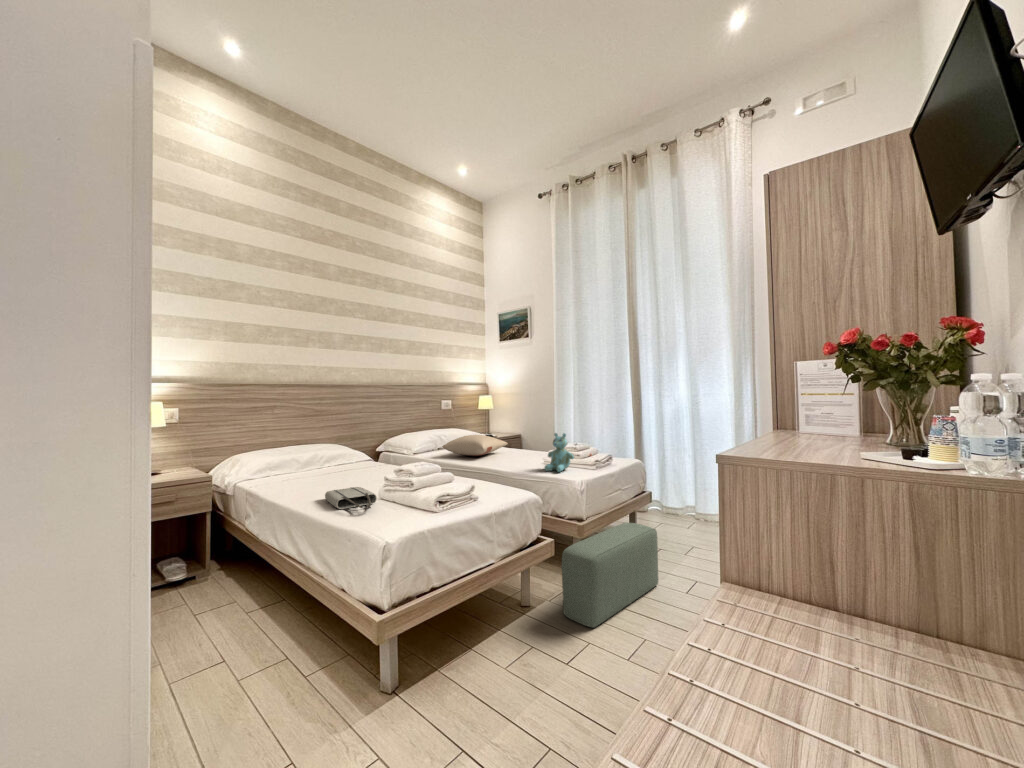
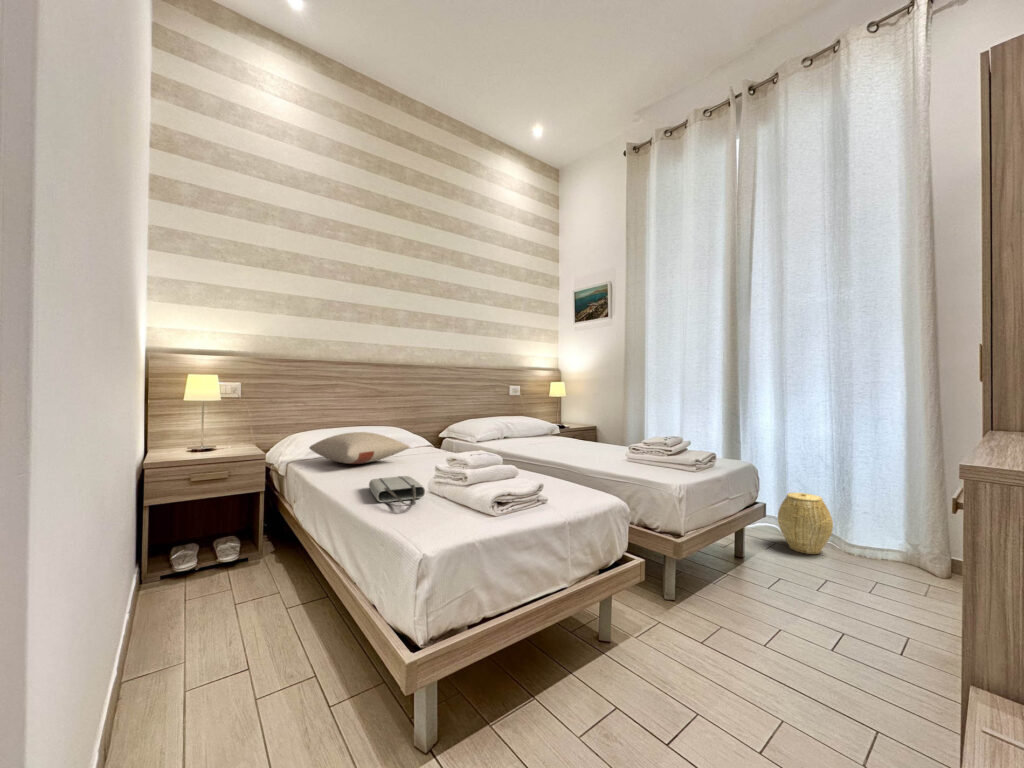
stuffed bear: present [544,433,574,472] -> none [628,423,667,471]
pillow: present [442,435,508,456] -> present [309,432,410,464]
woven basket: none [664,483,703,531] -> present [778,492,833,554]
pouf: present [562,523,658,627] -> none [656,542,786,688]

